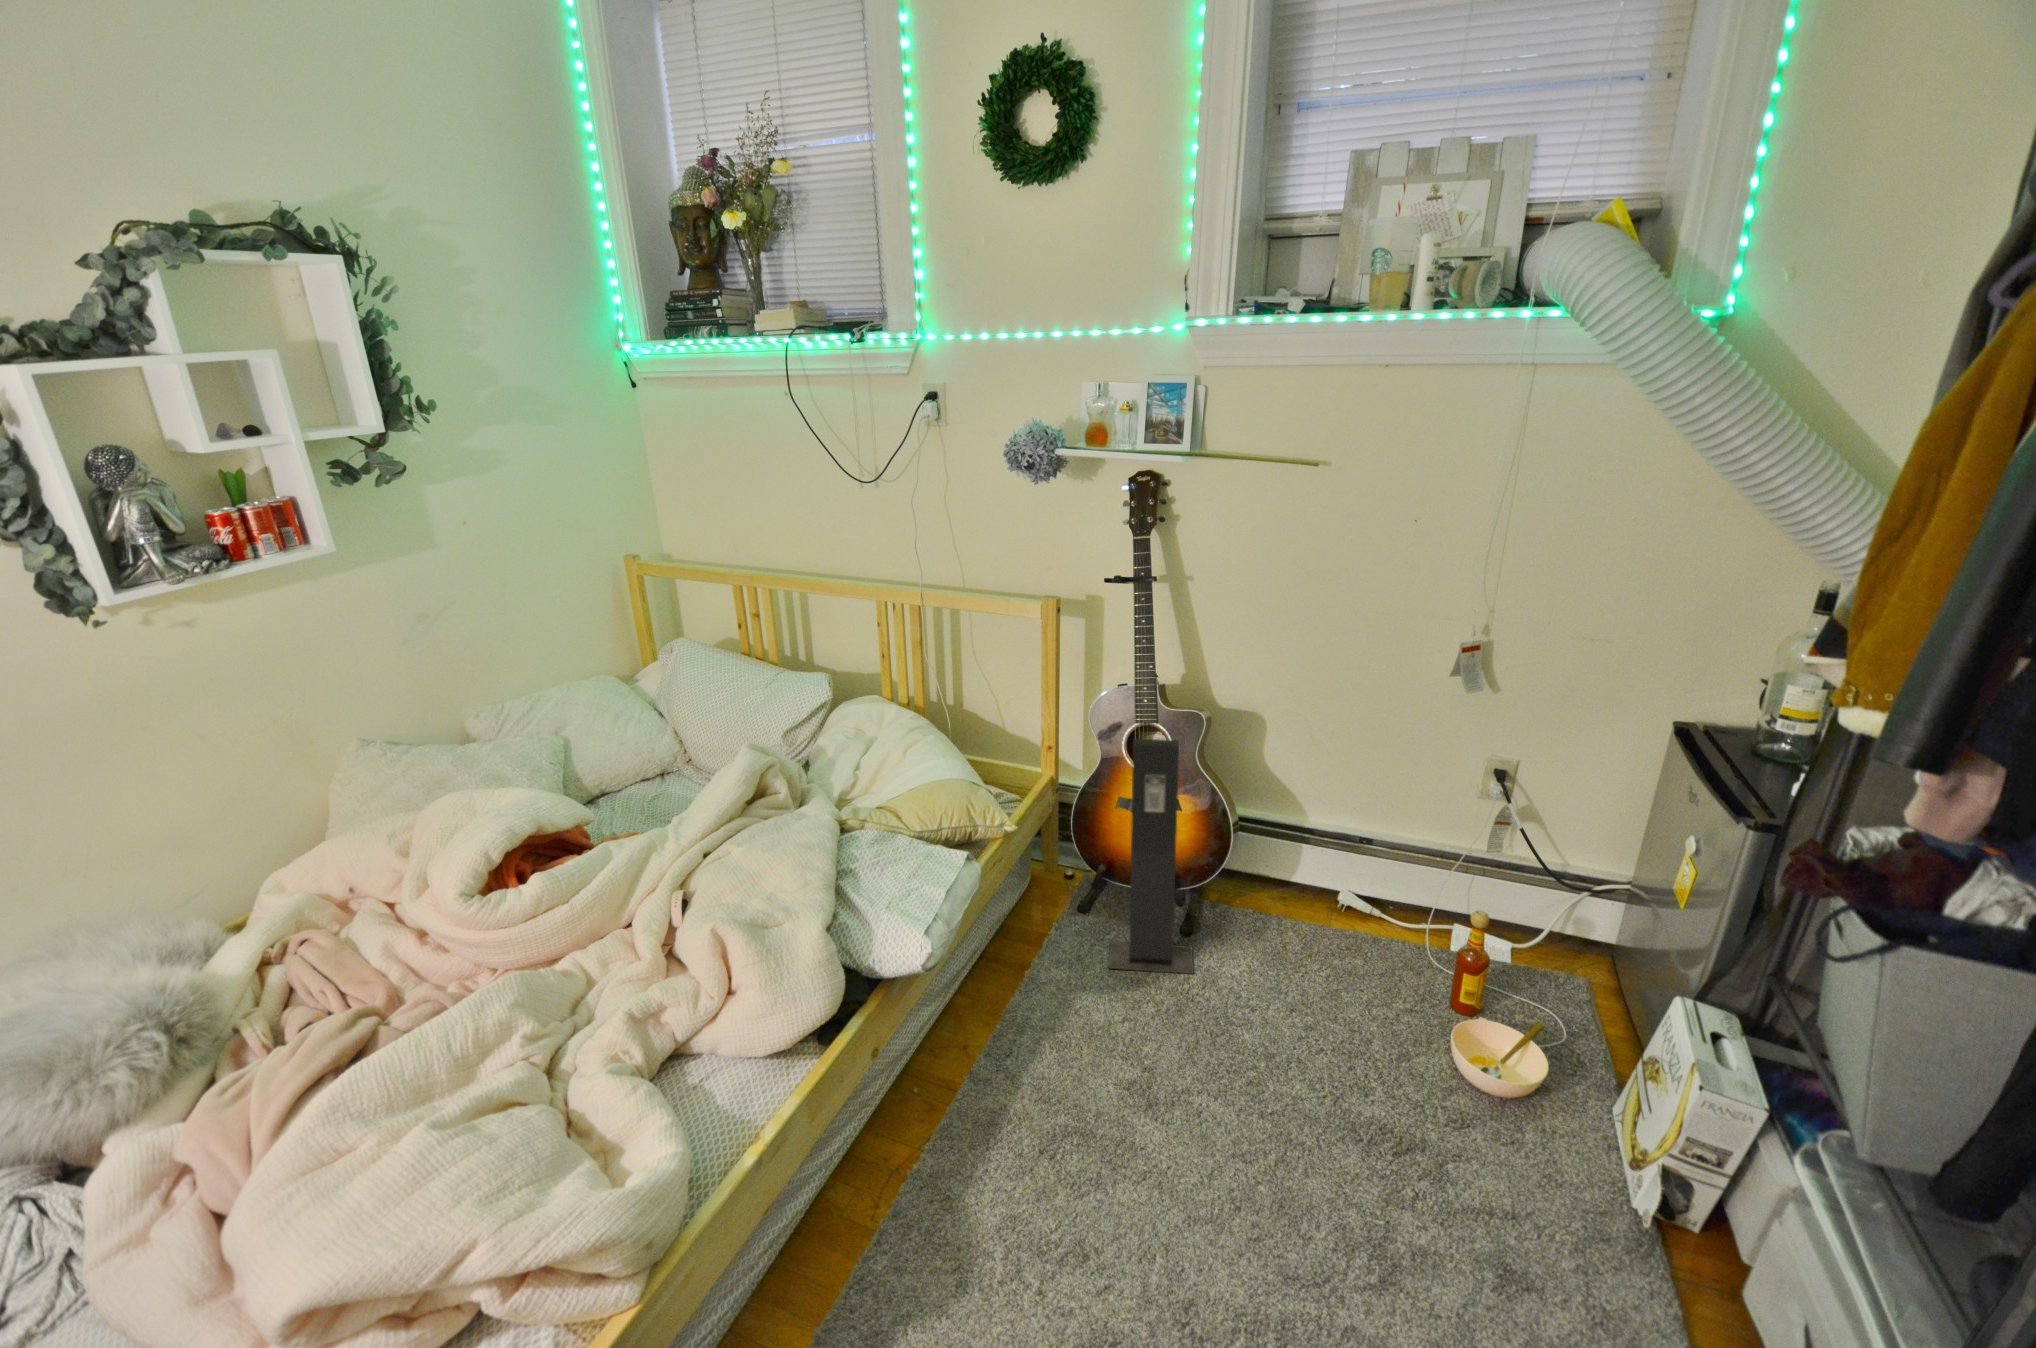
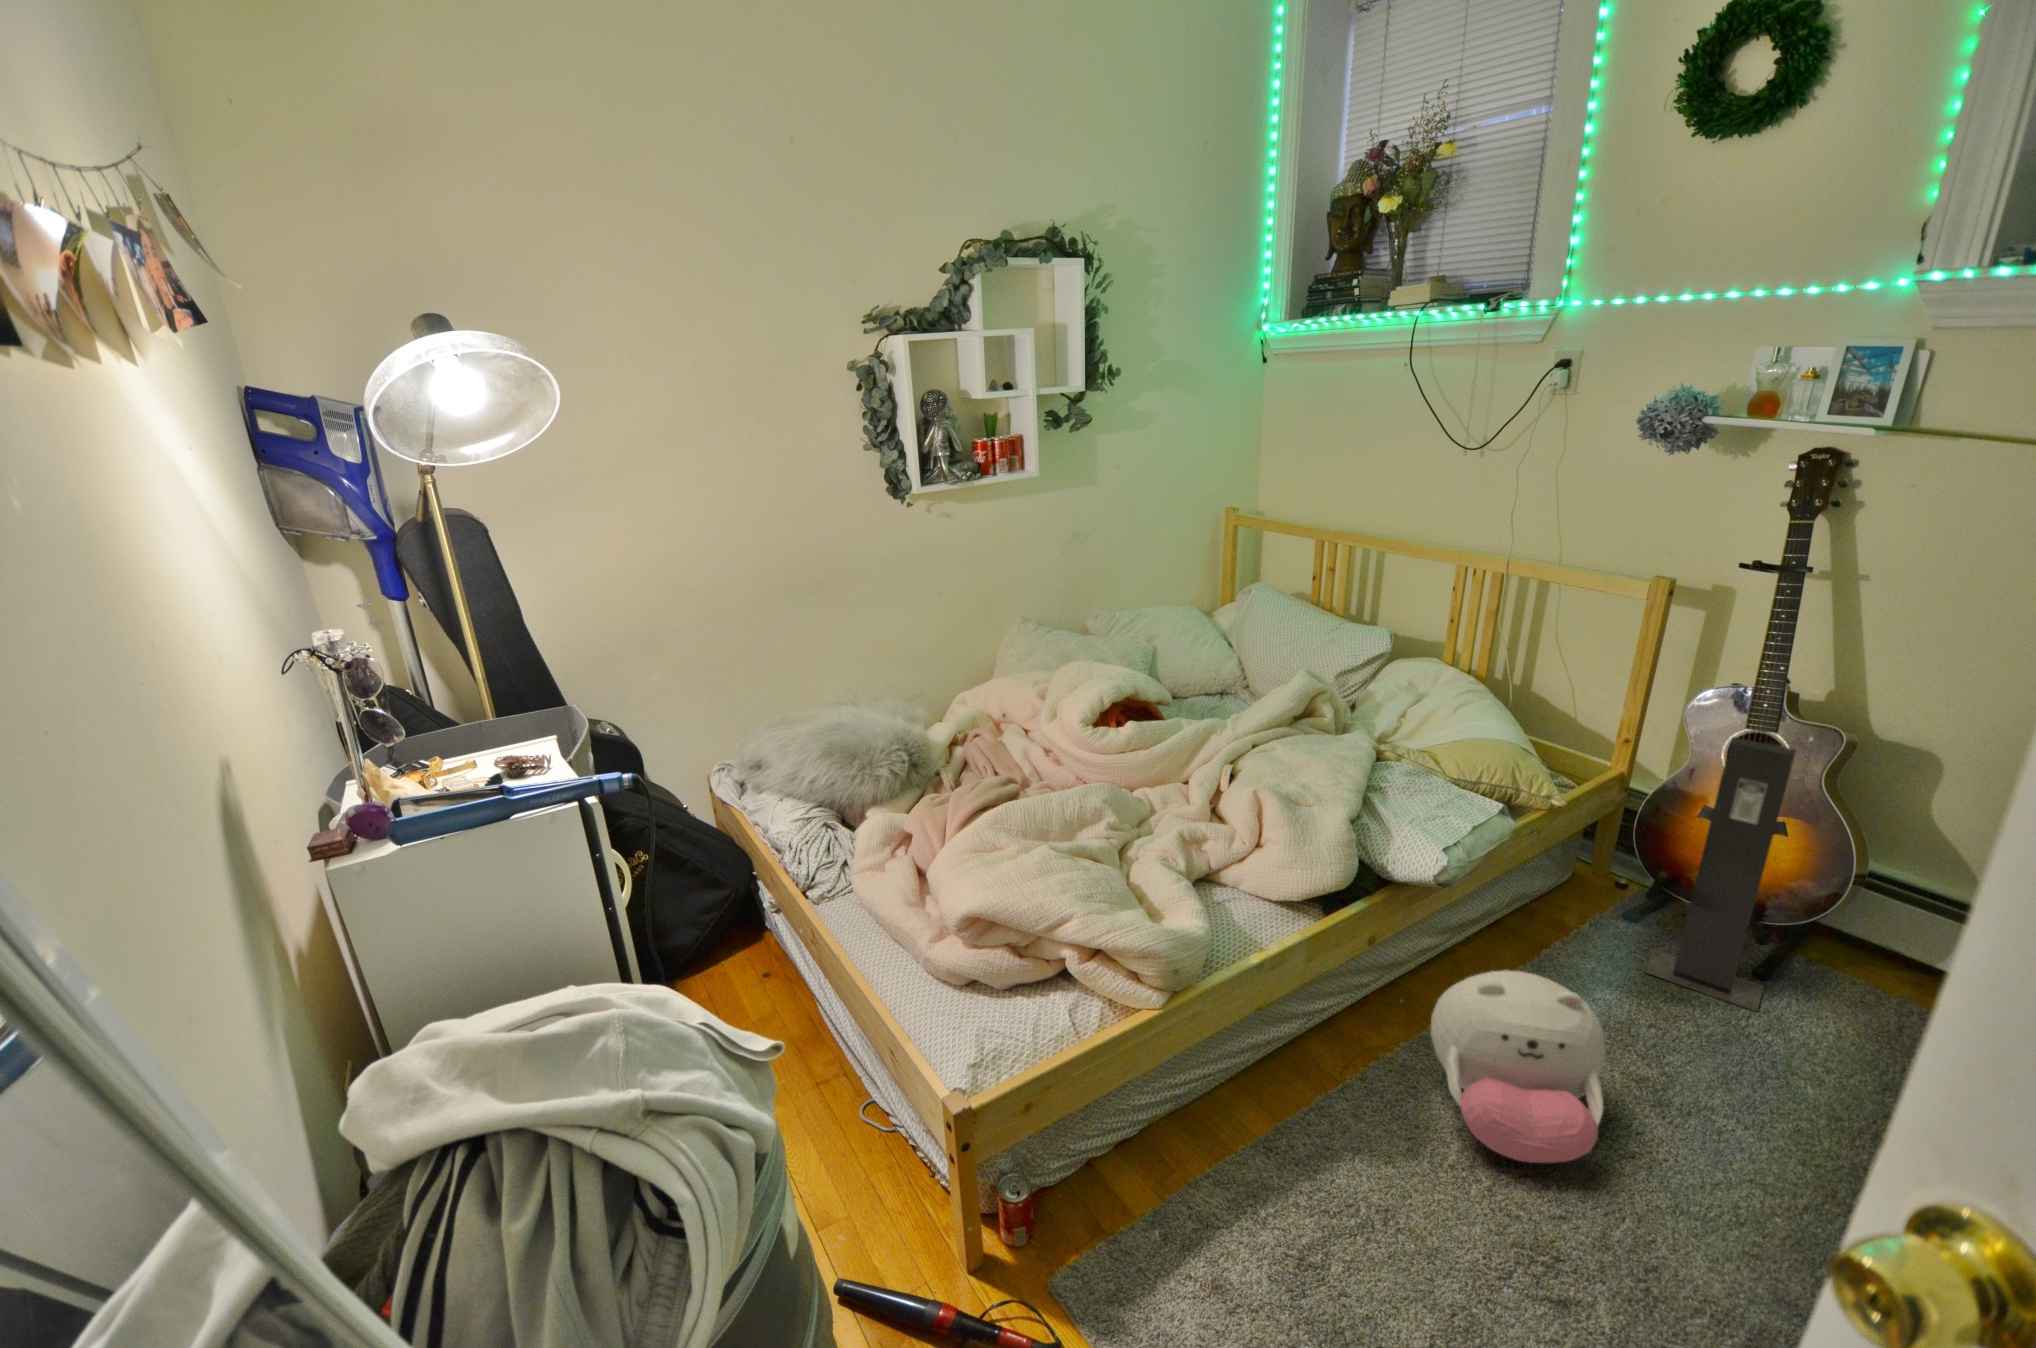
plush toy: none [948,1029,1113,1229] -> present [1431,970,1606,1163]

